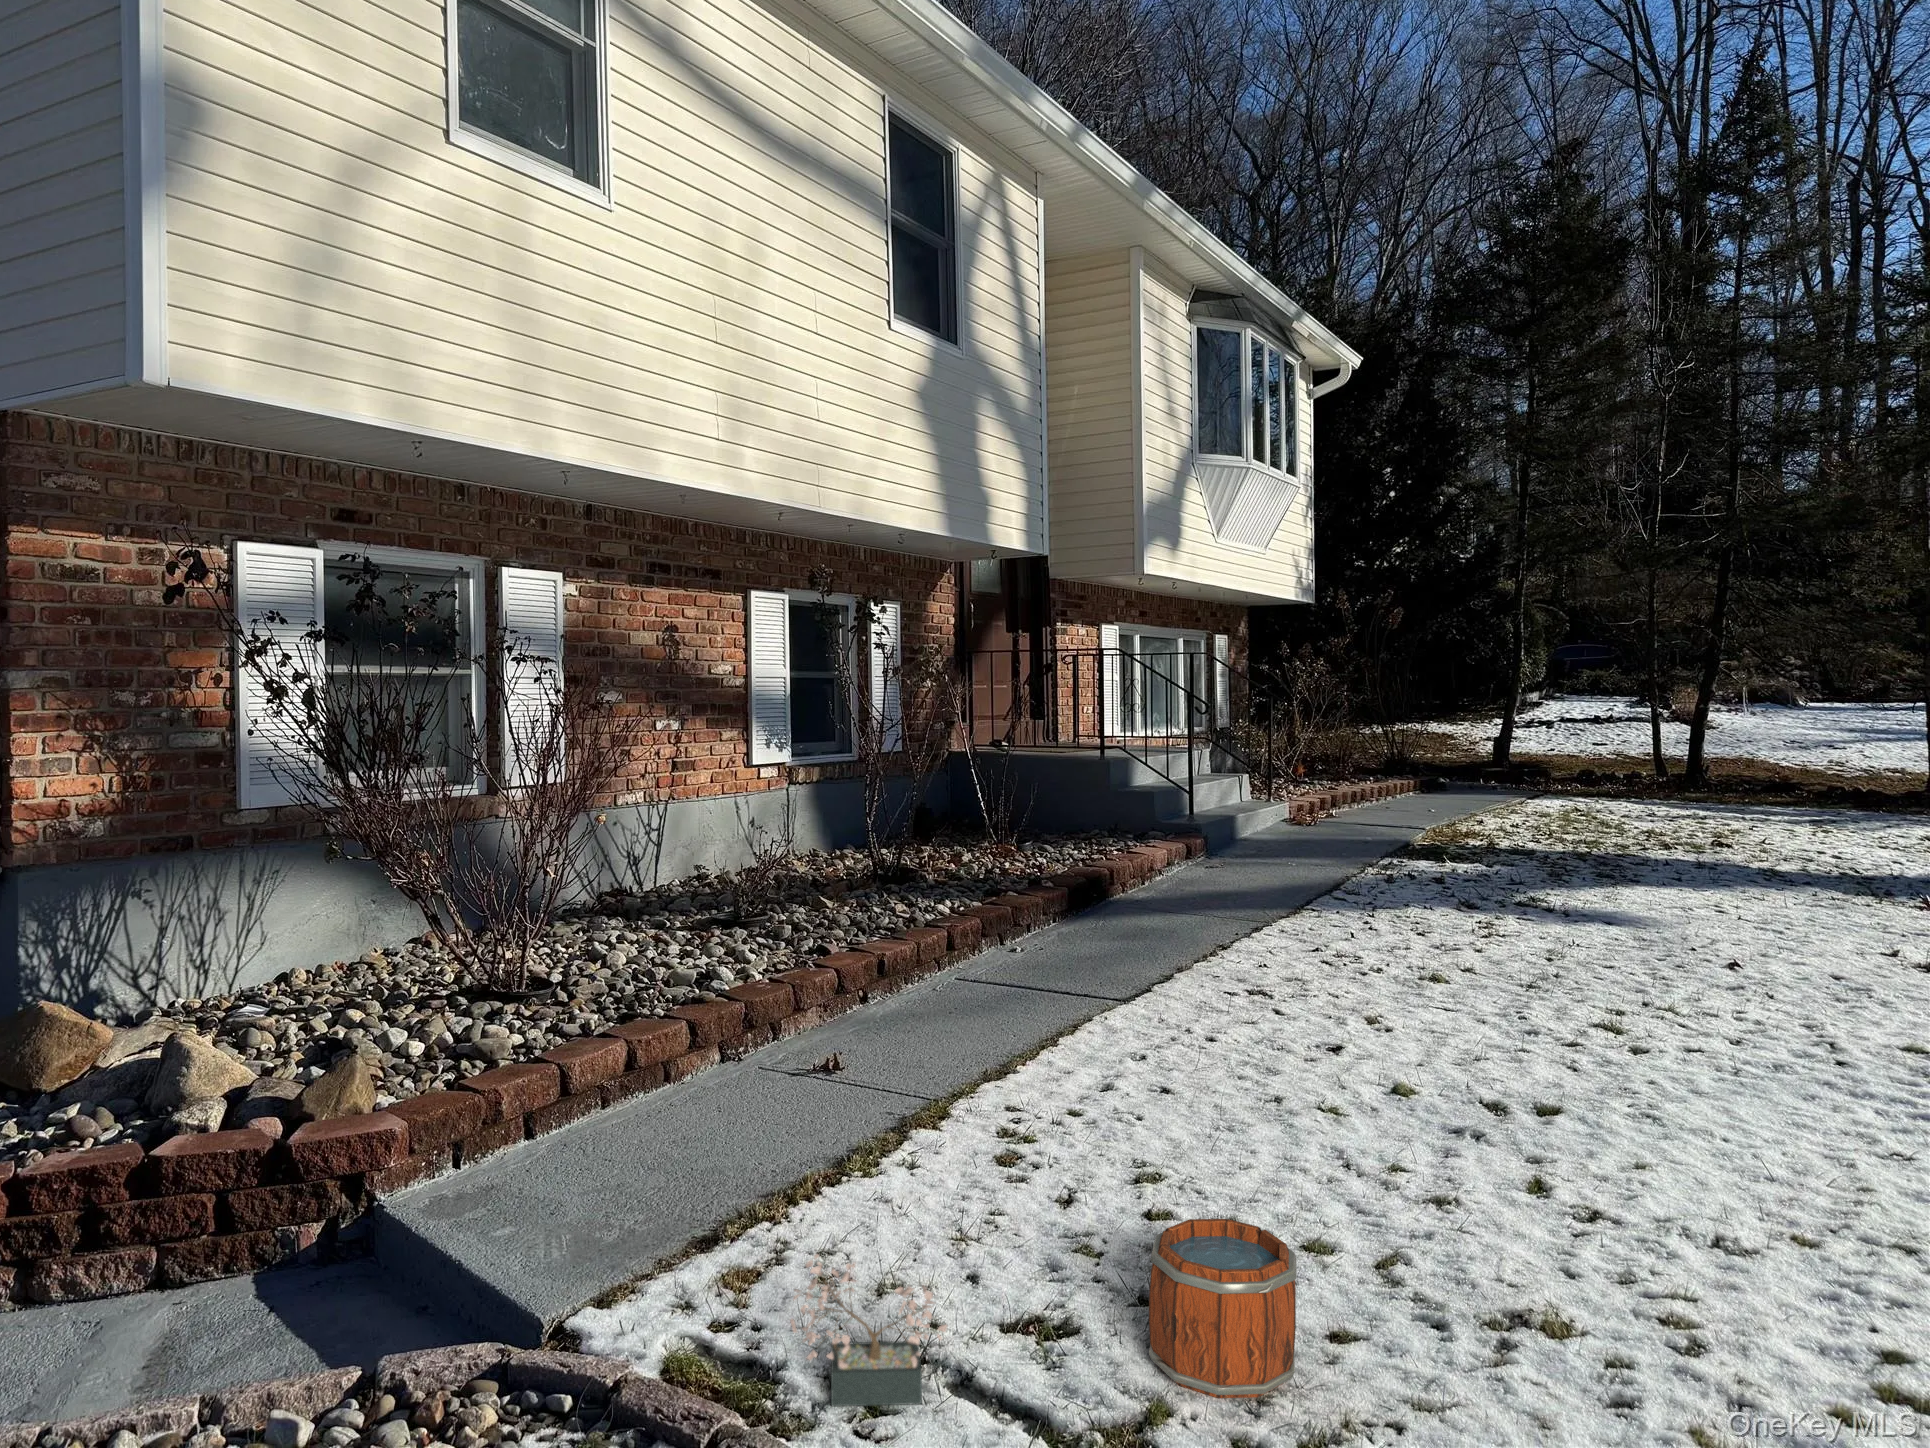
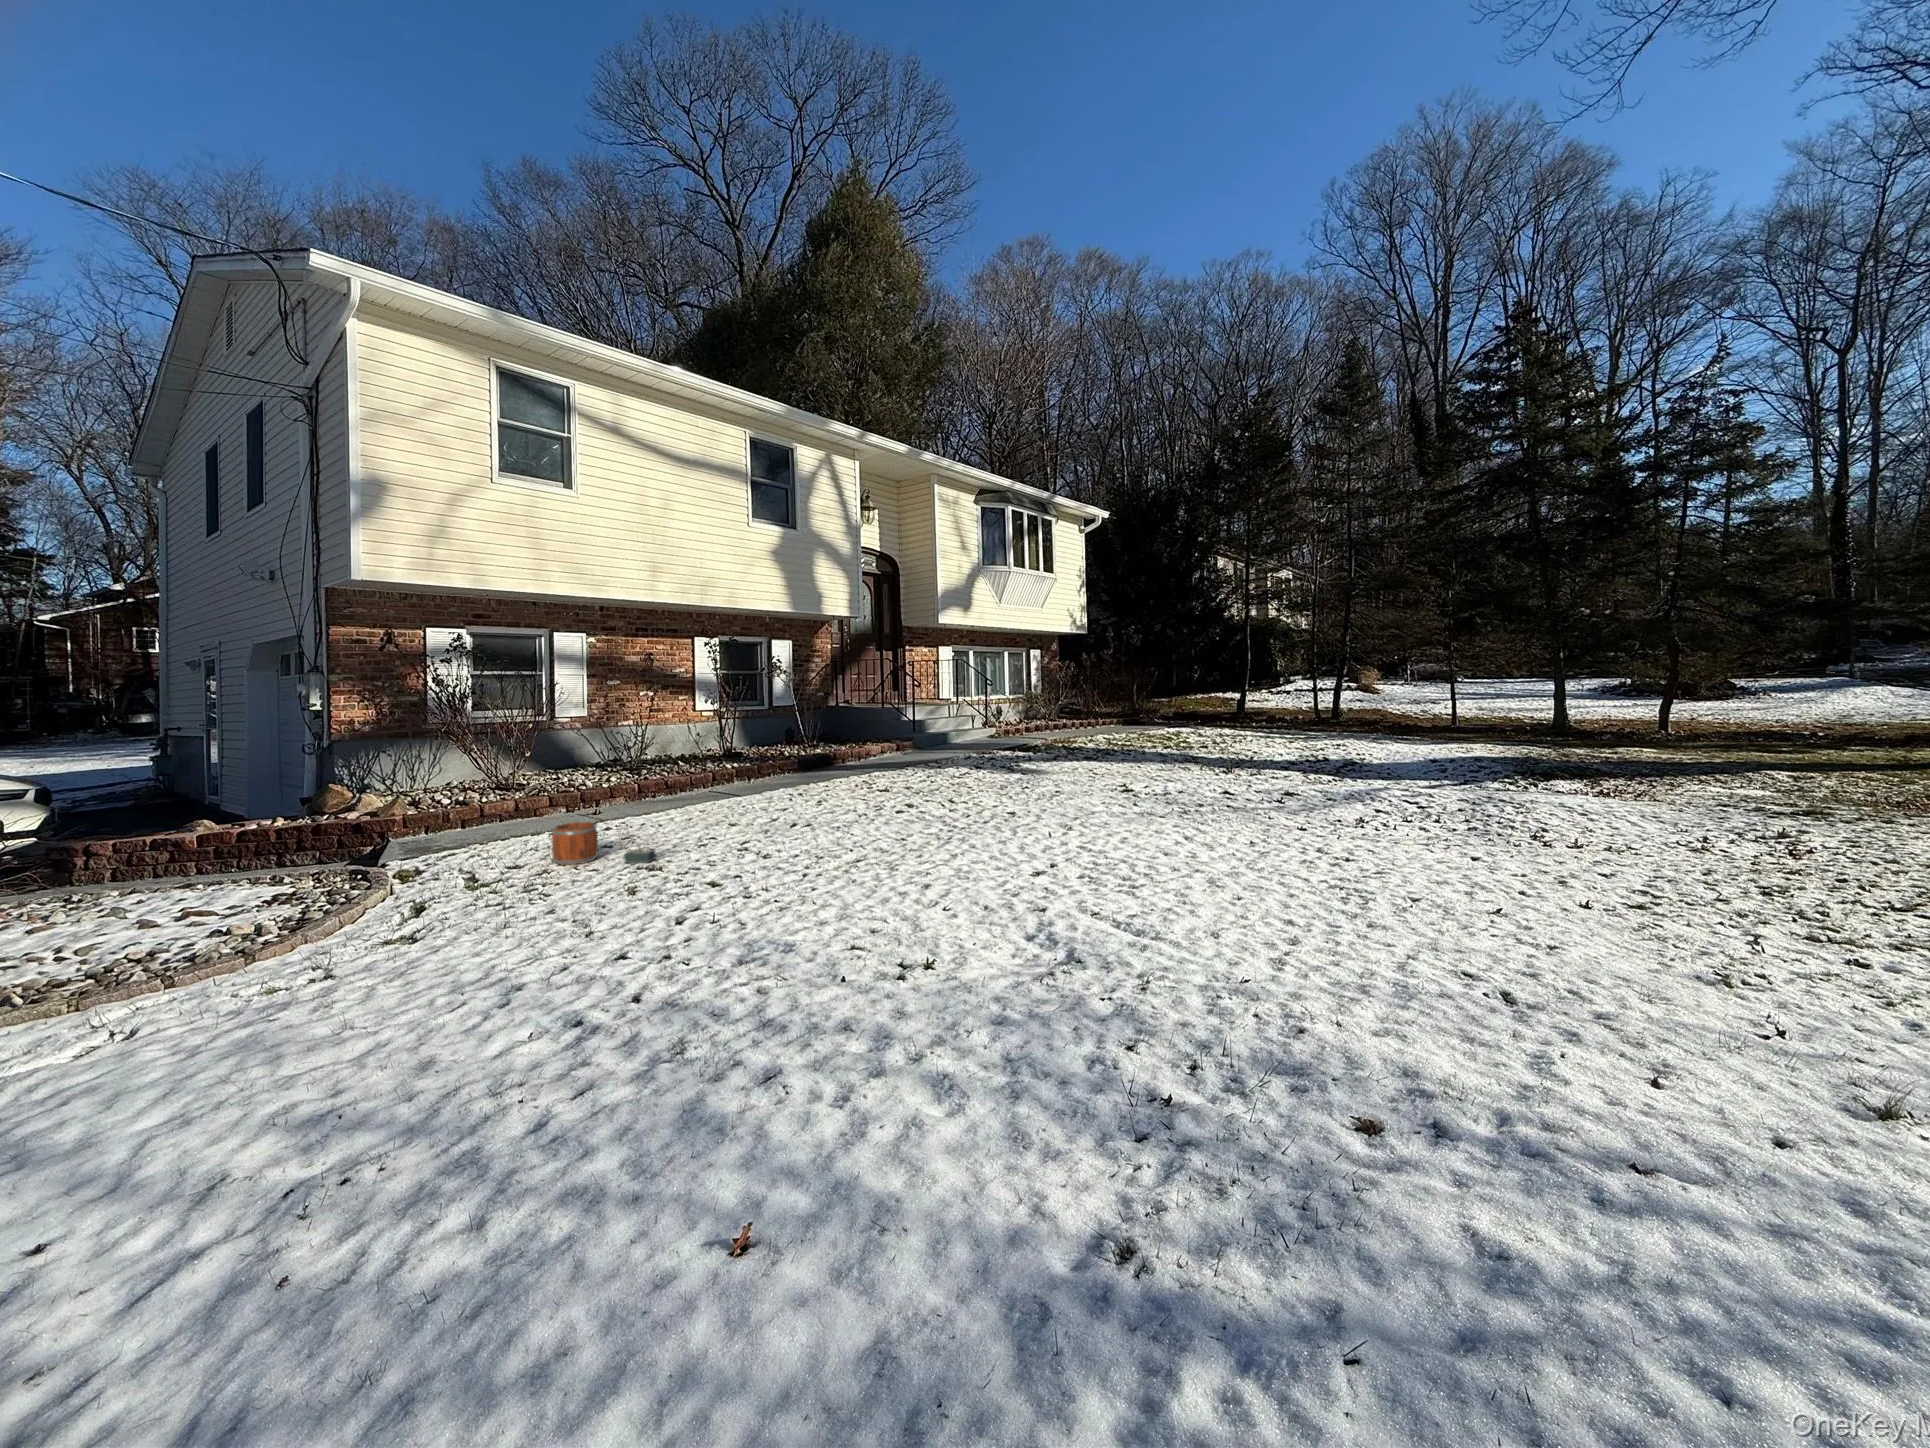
decorative plant: present [790,1254,947,1406] -> present [617,826,658,863]

